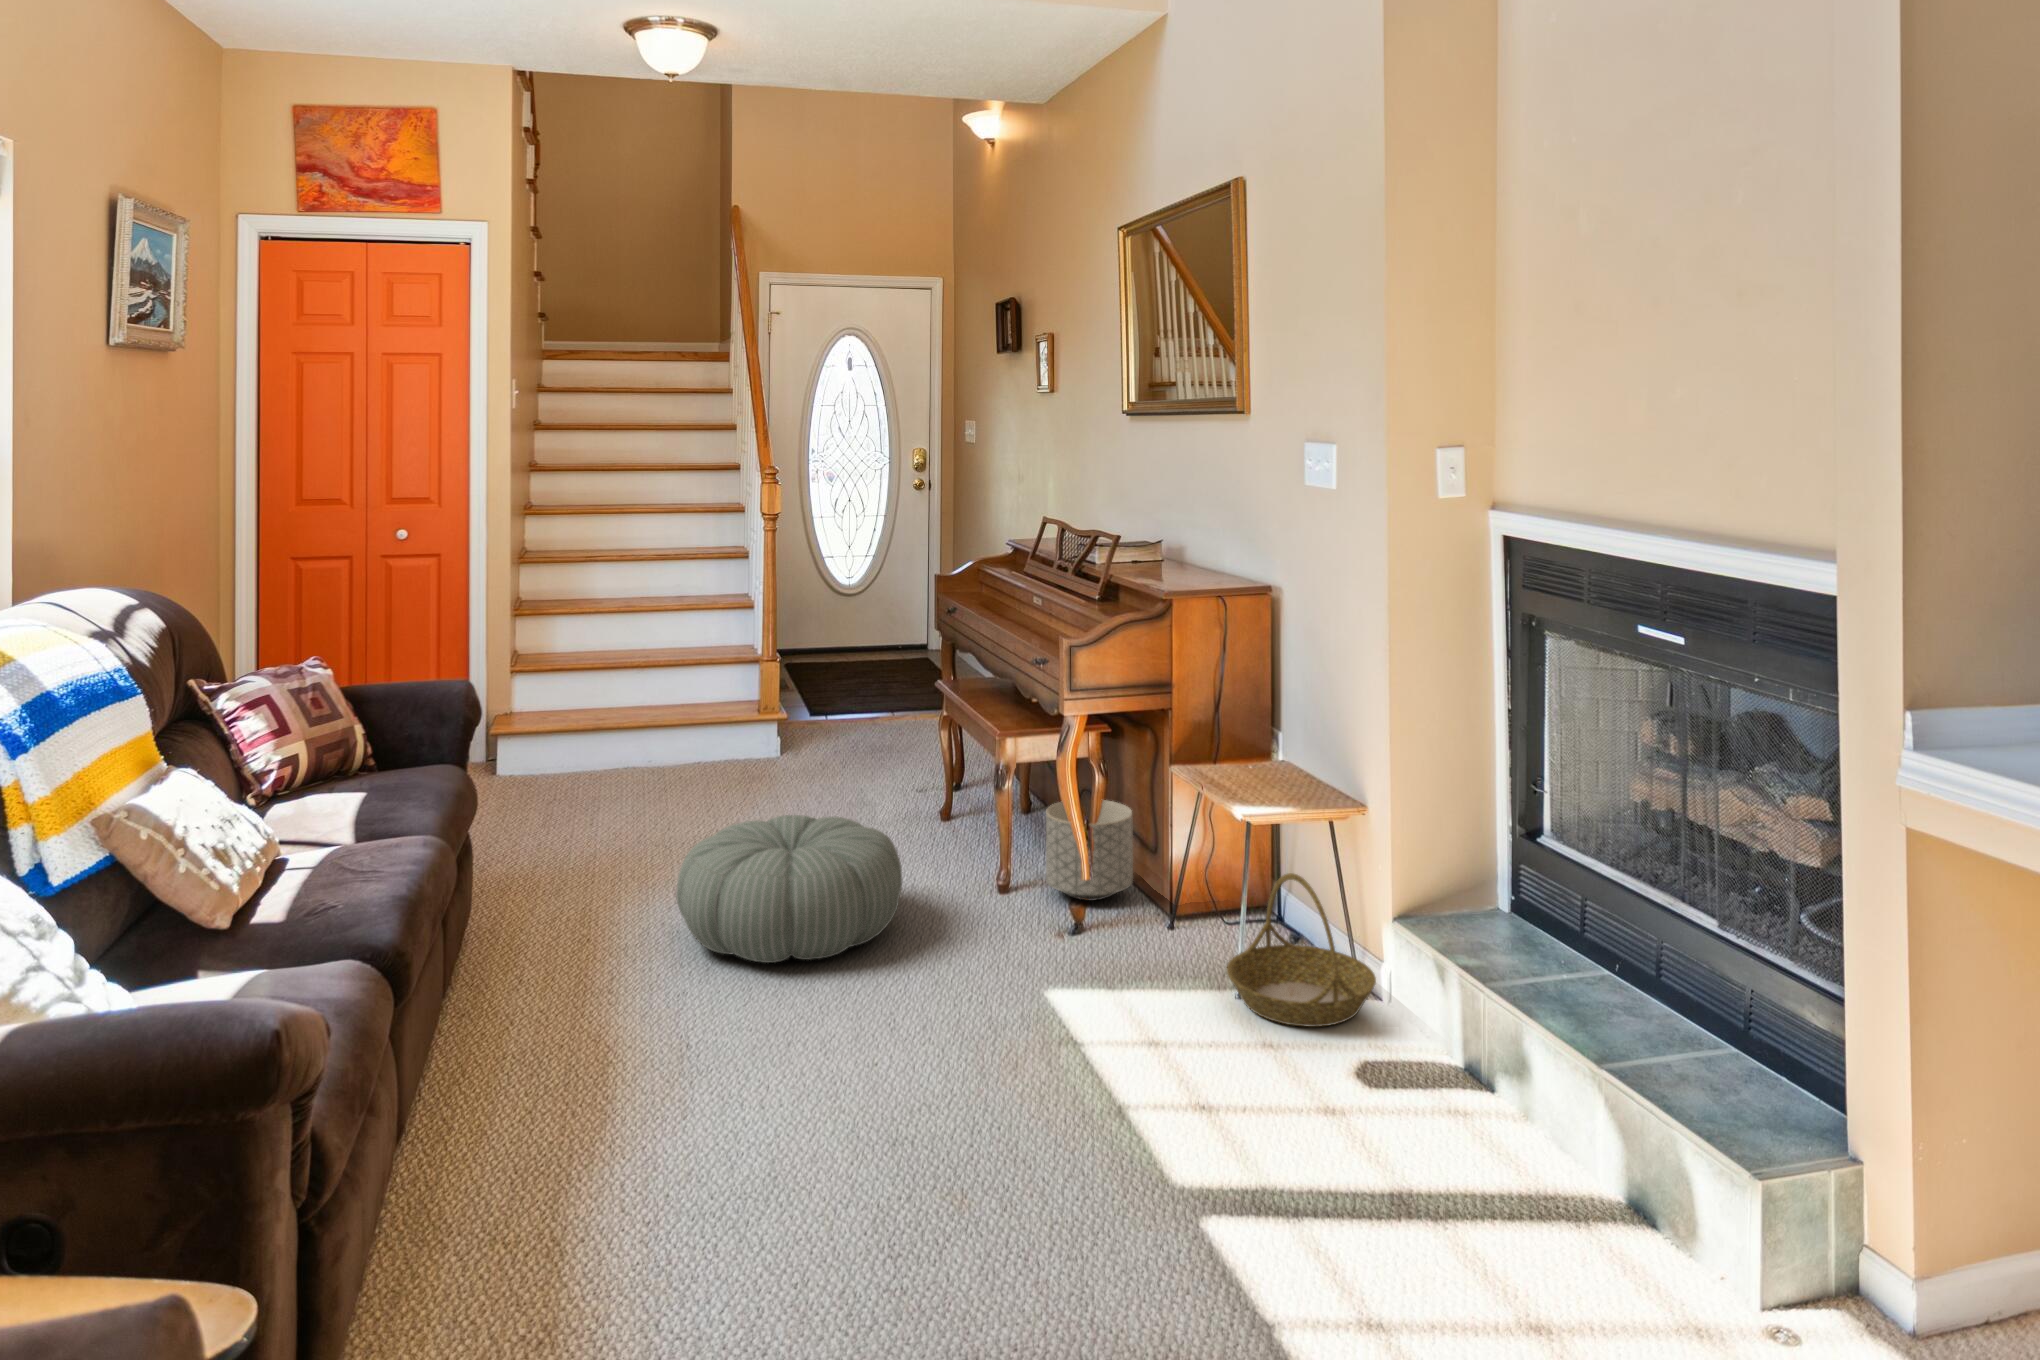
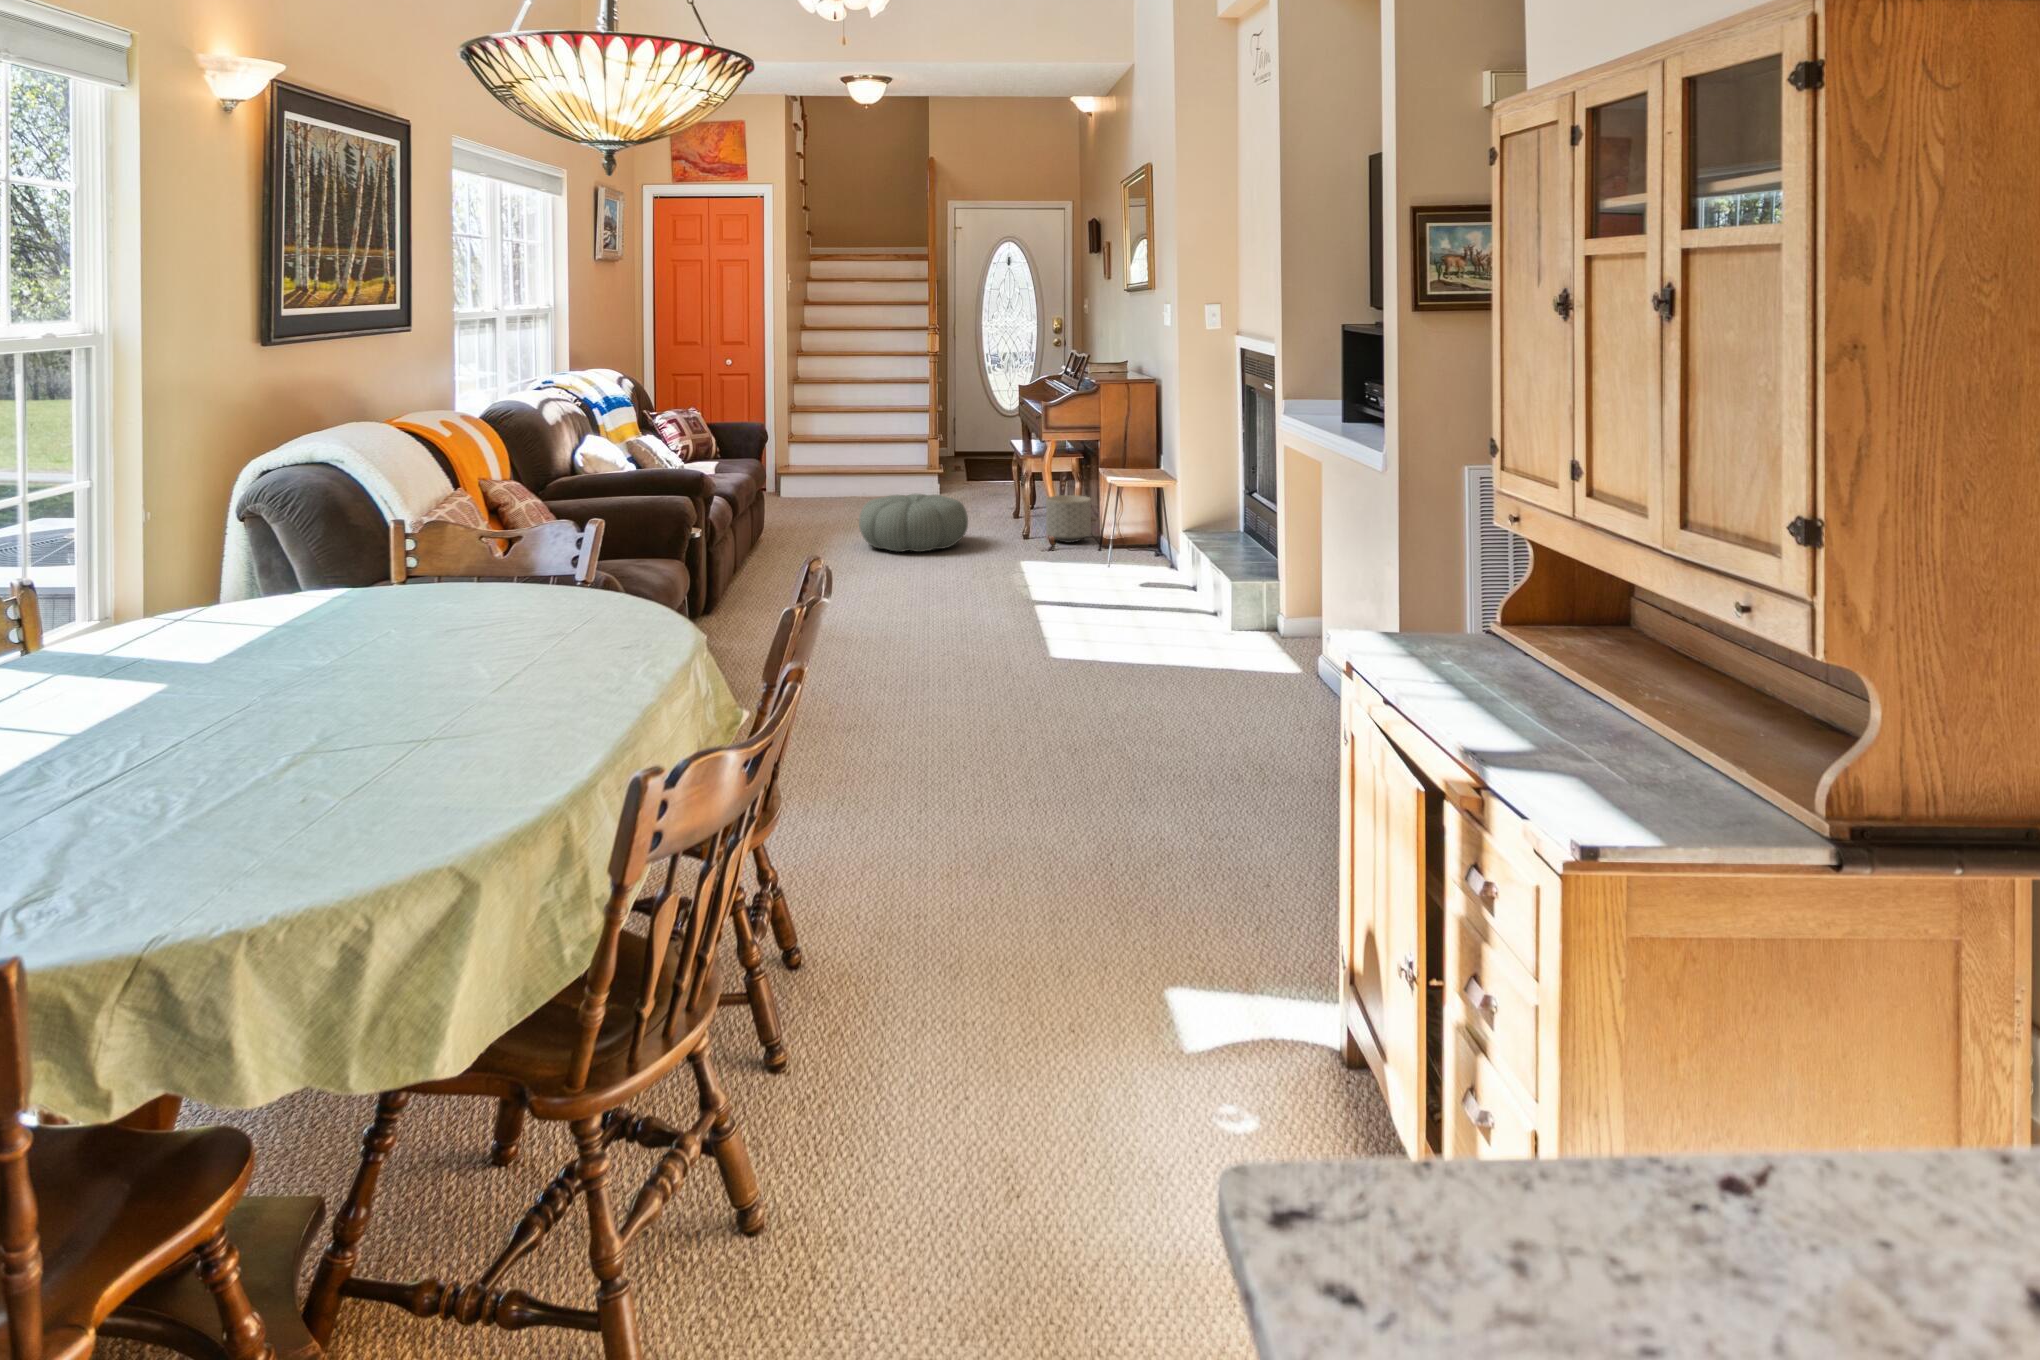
basket: present [1227,873,1376,1027] -> none [1101,511,1171,576]

